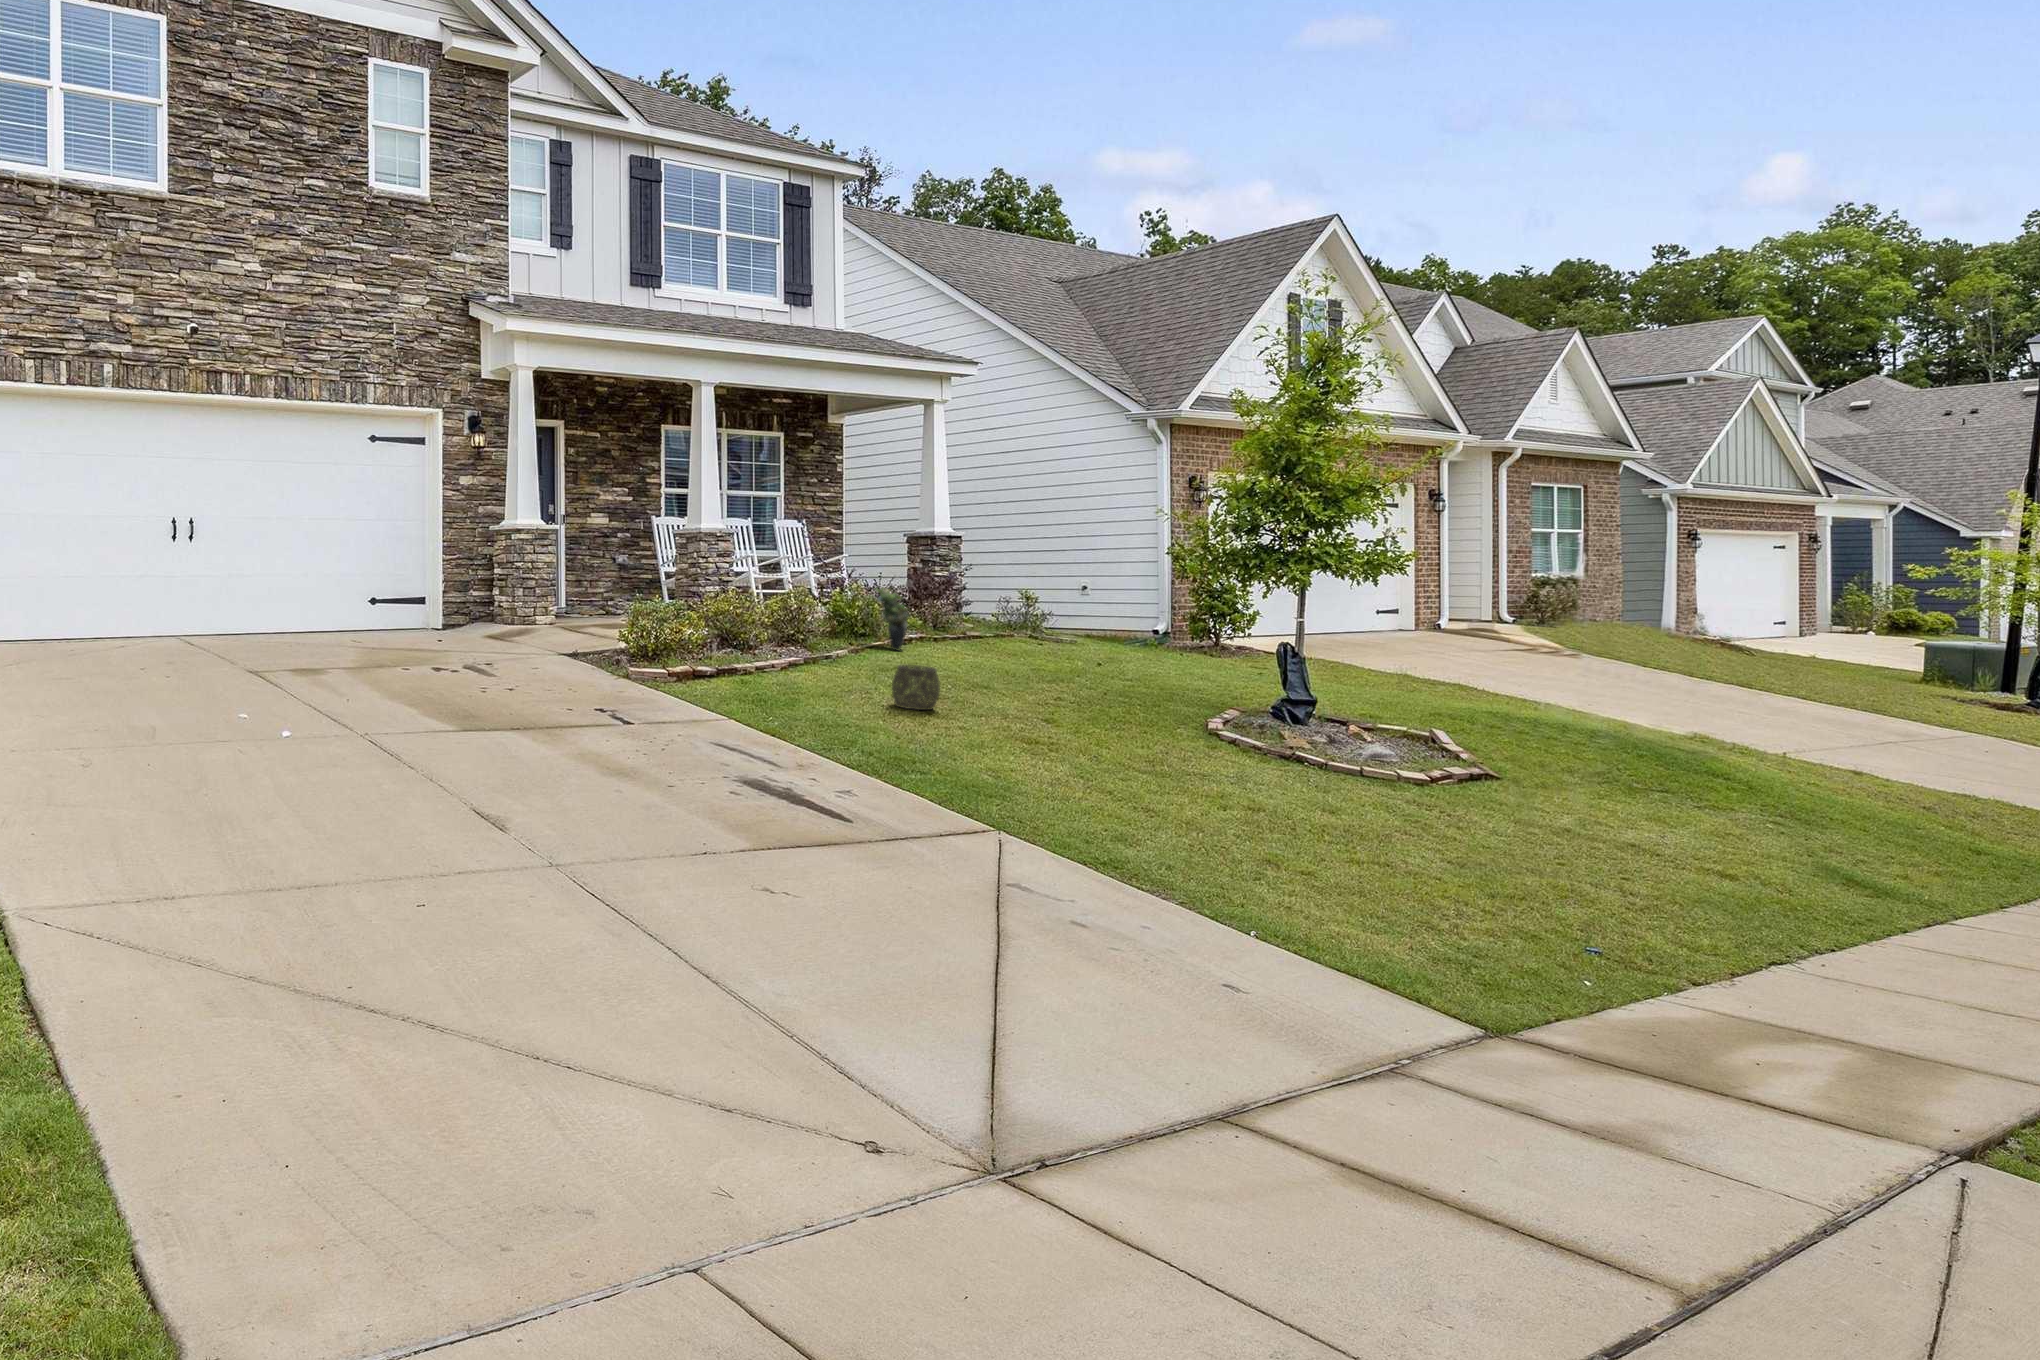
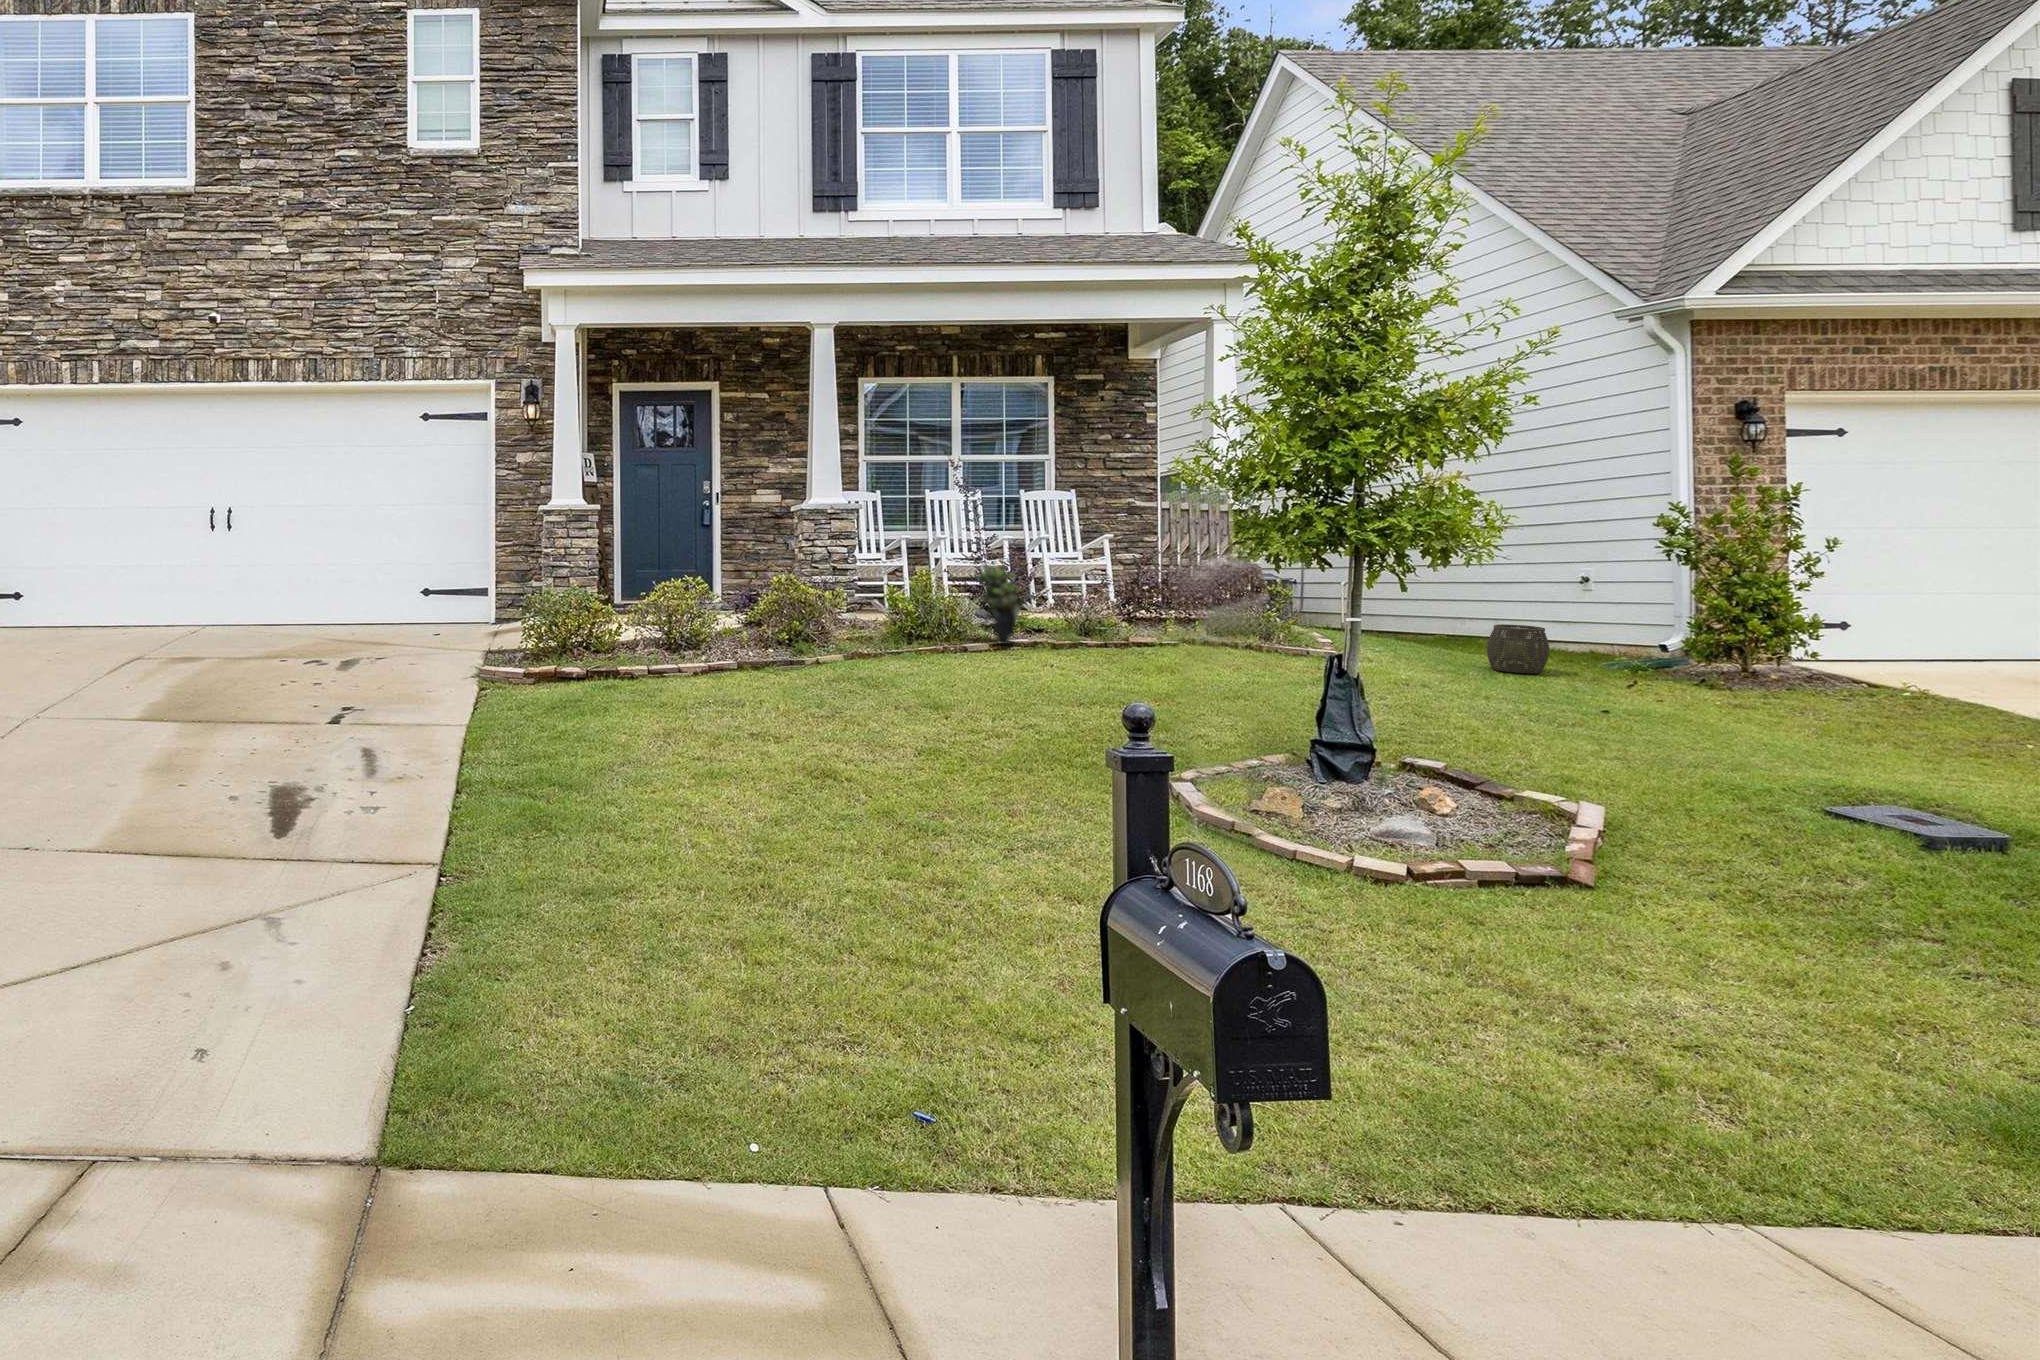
woven basket: present [892,665,940,710] -> present [1486,624,1550,674]

